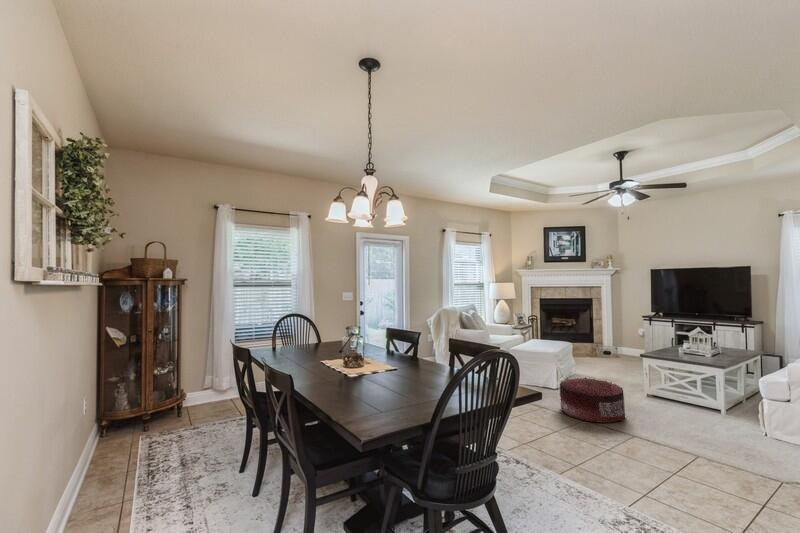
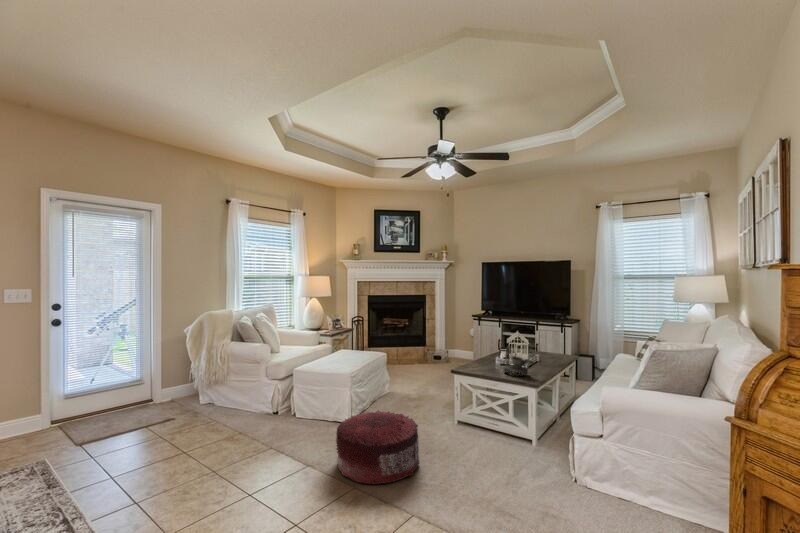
decorative bowl: none [689,336,721,361] -> present [503,346,534,376]

